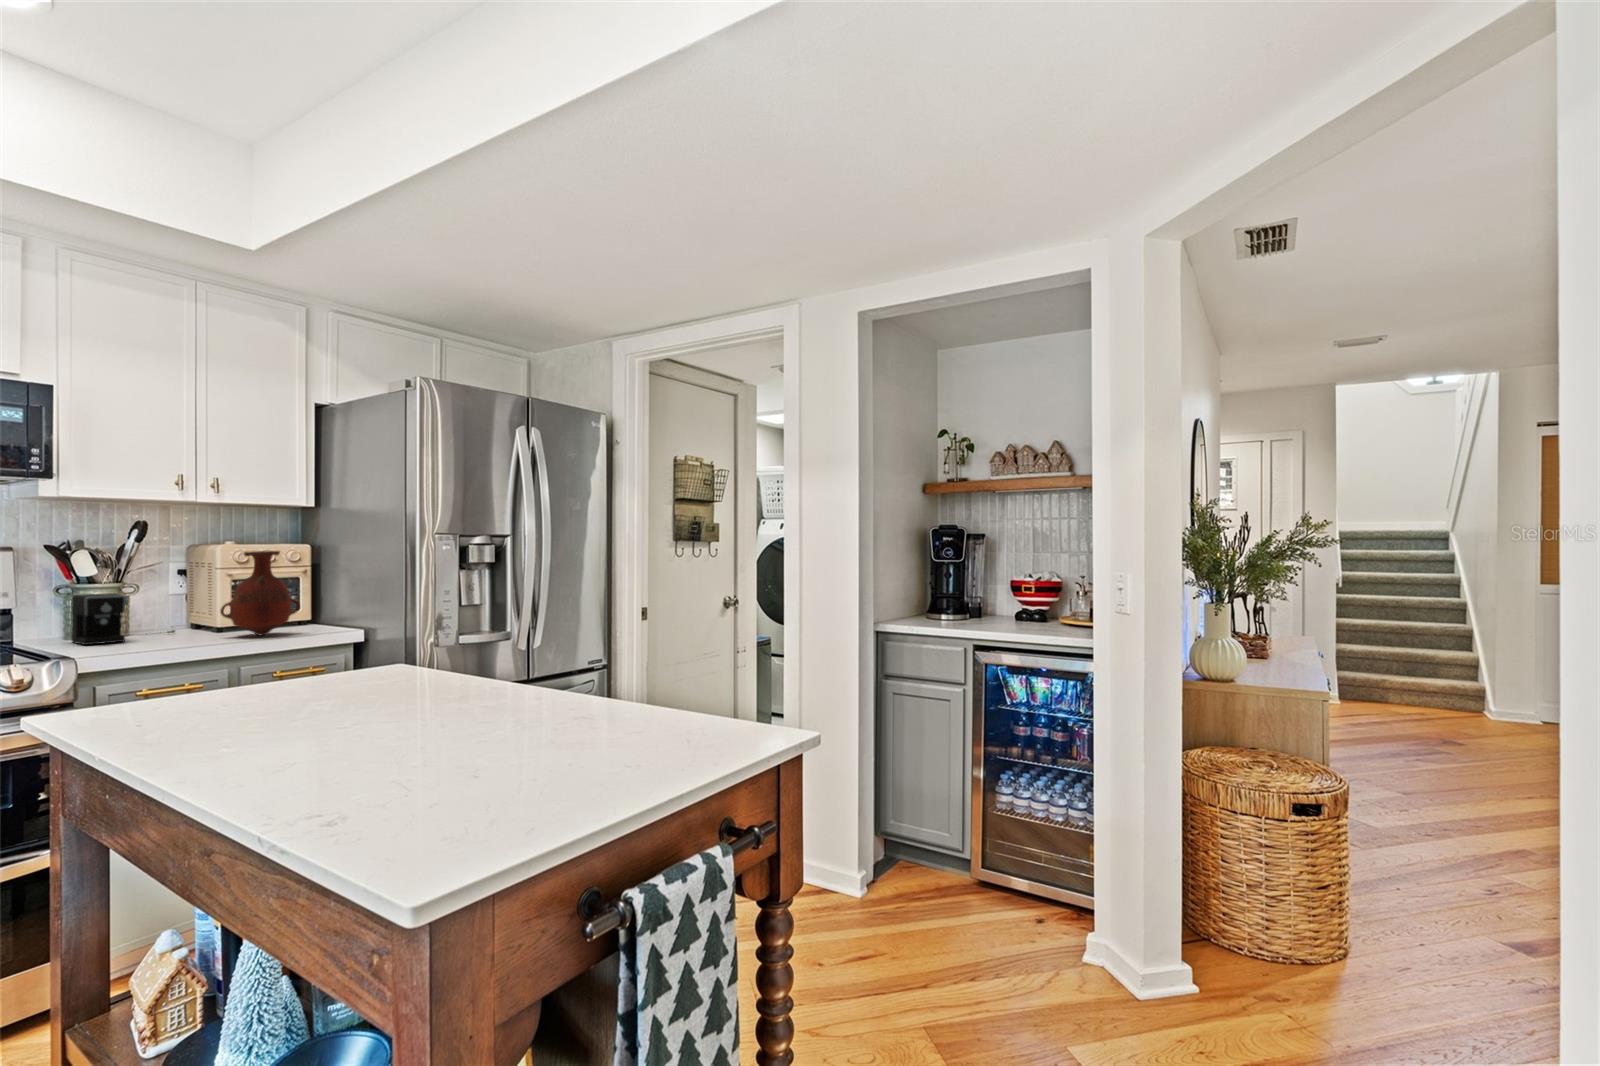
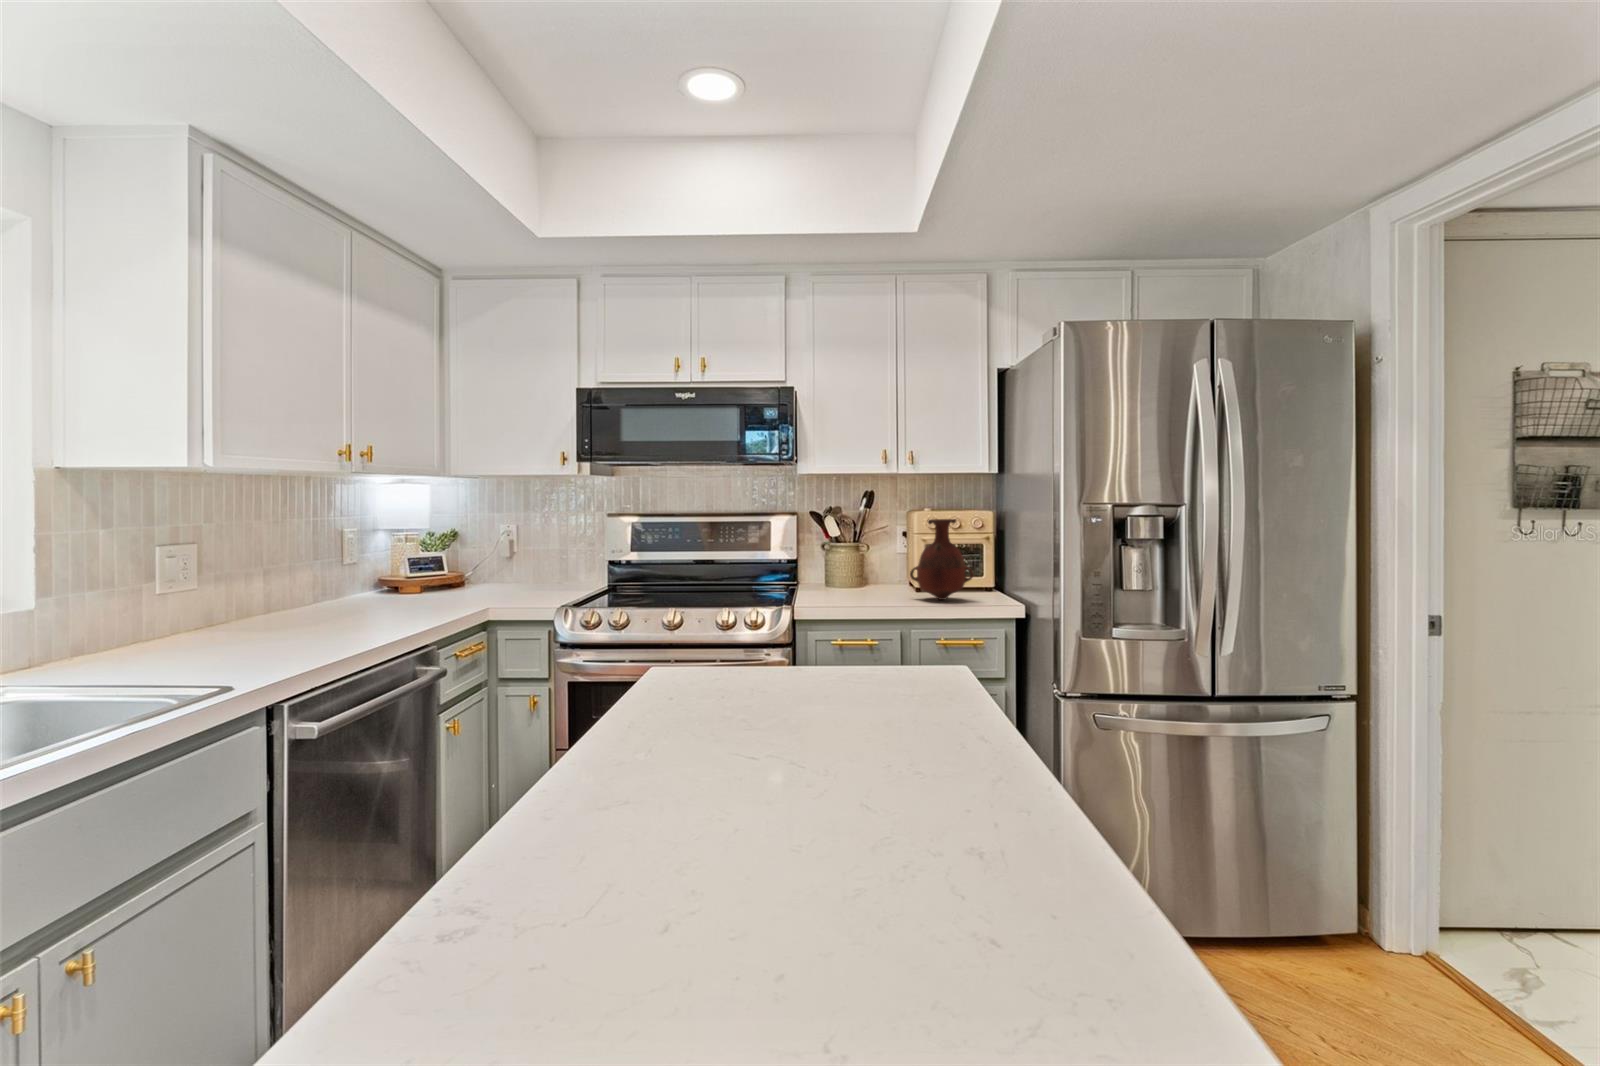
coffee maker: present [71,593,175,645] -> none [822,553,891,594]

